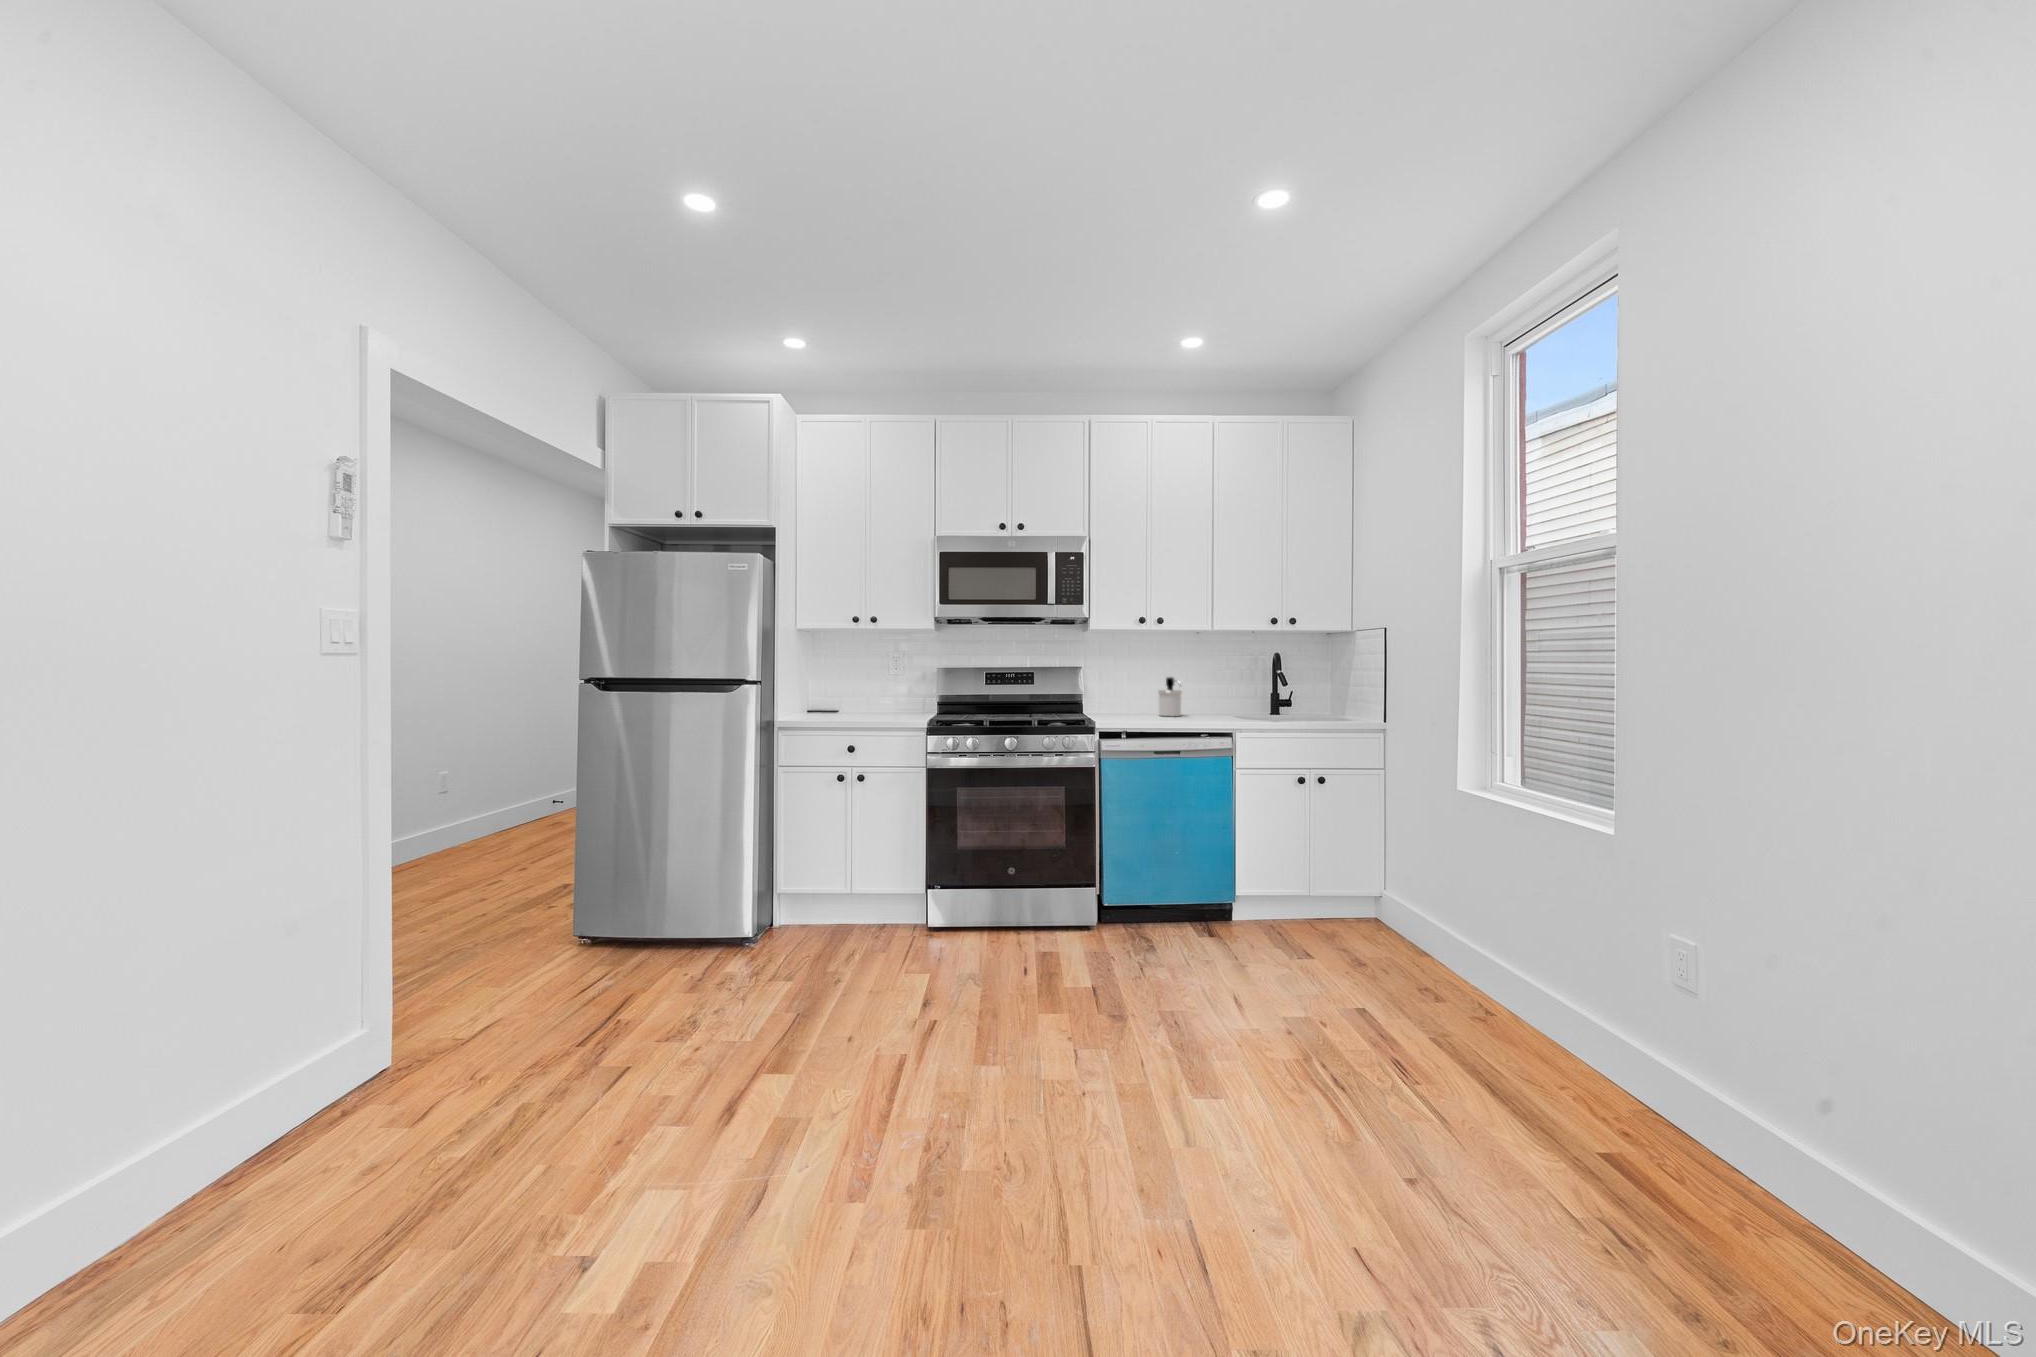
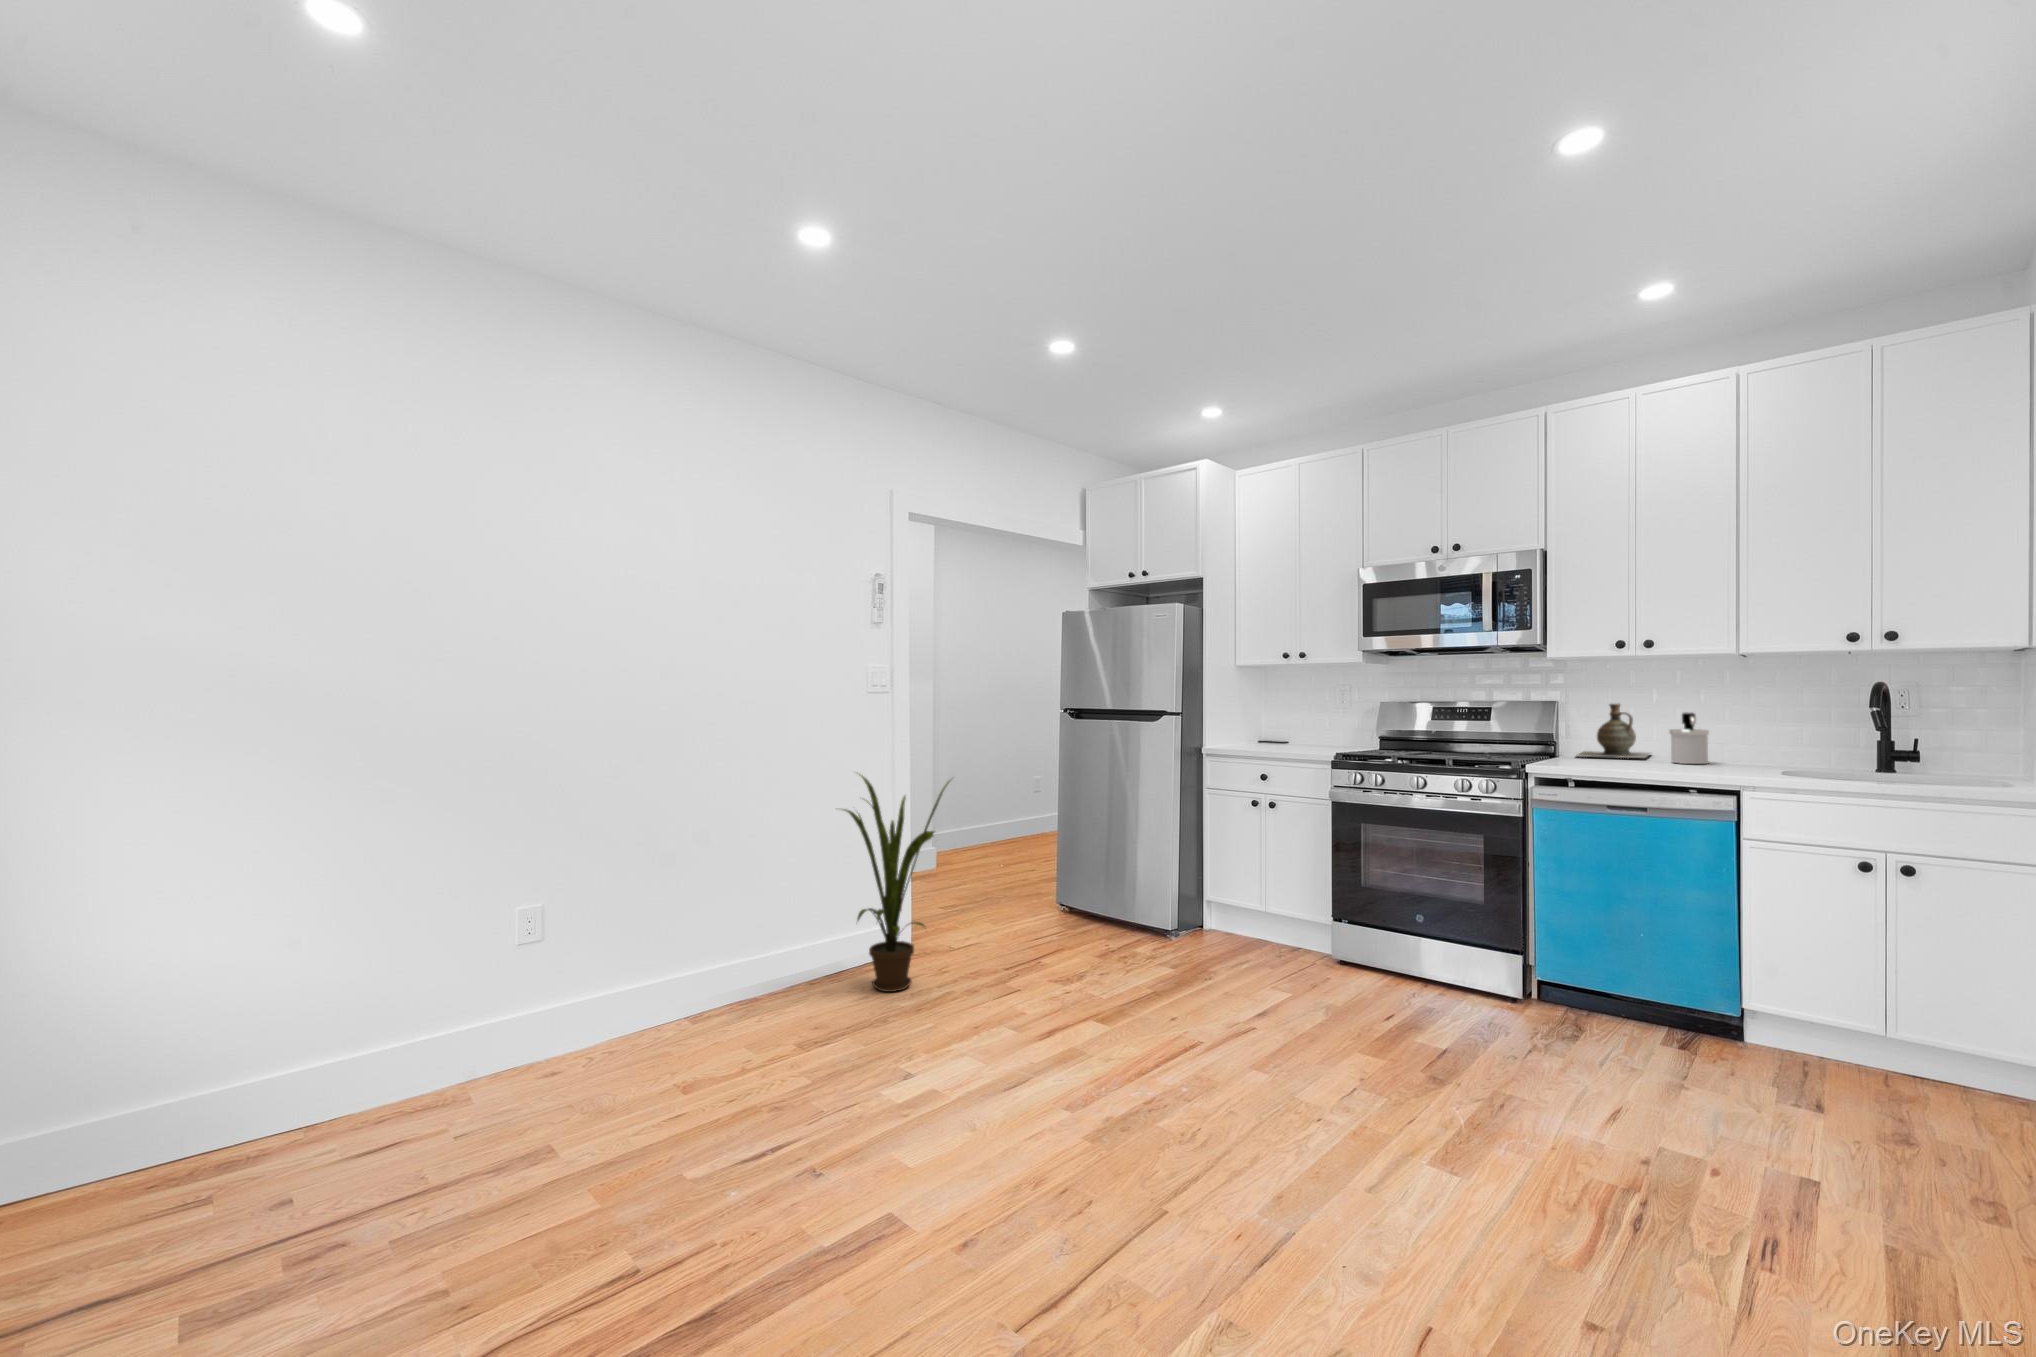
ceramic jug: none [1088,670,1140,714] -> present [1577,704,1650,758]
house plant: none [289,779,525,1143] -> present [843,775,950,992]

